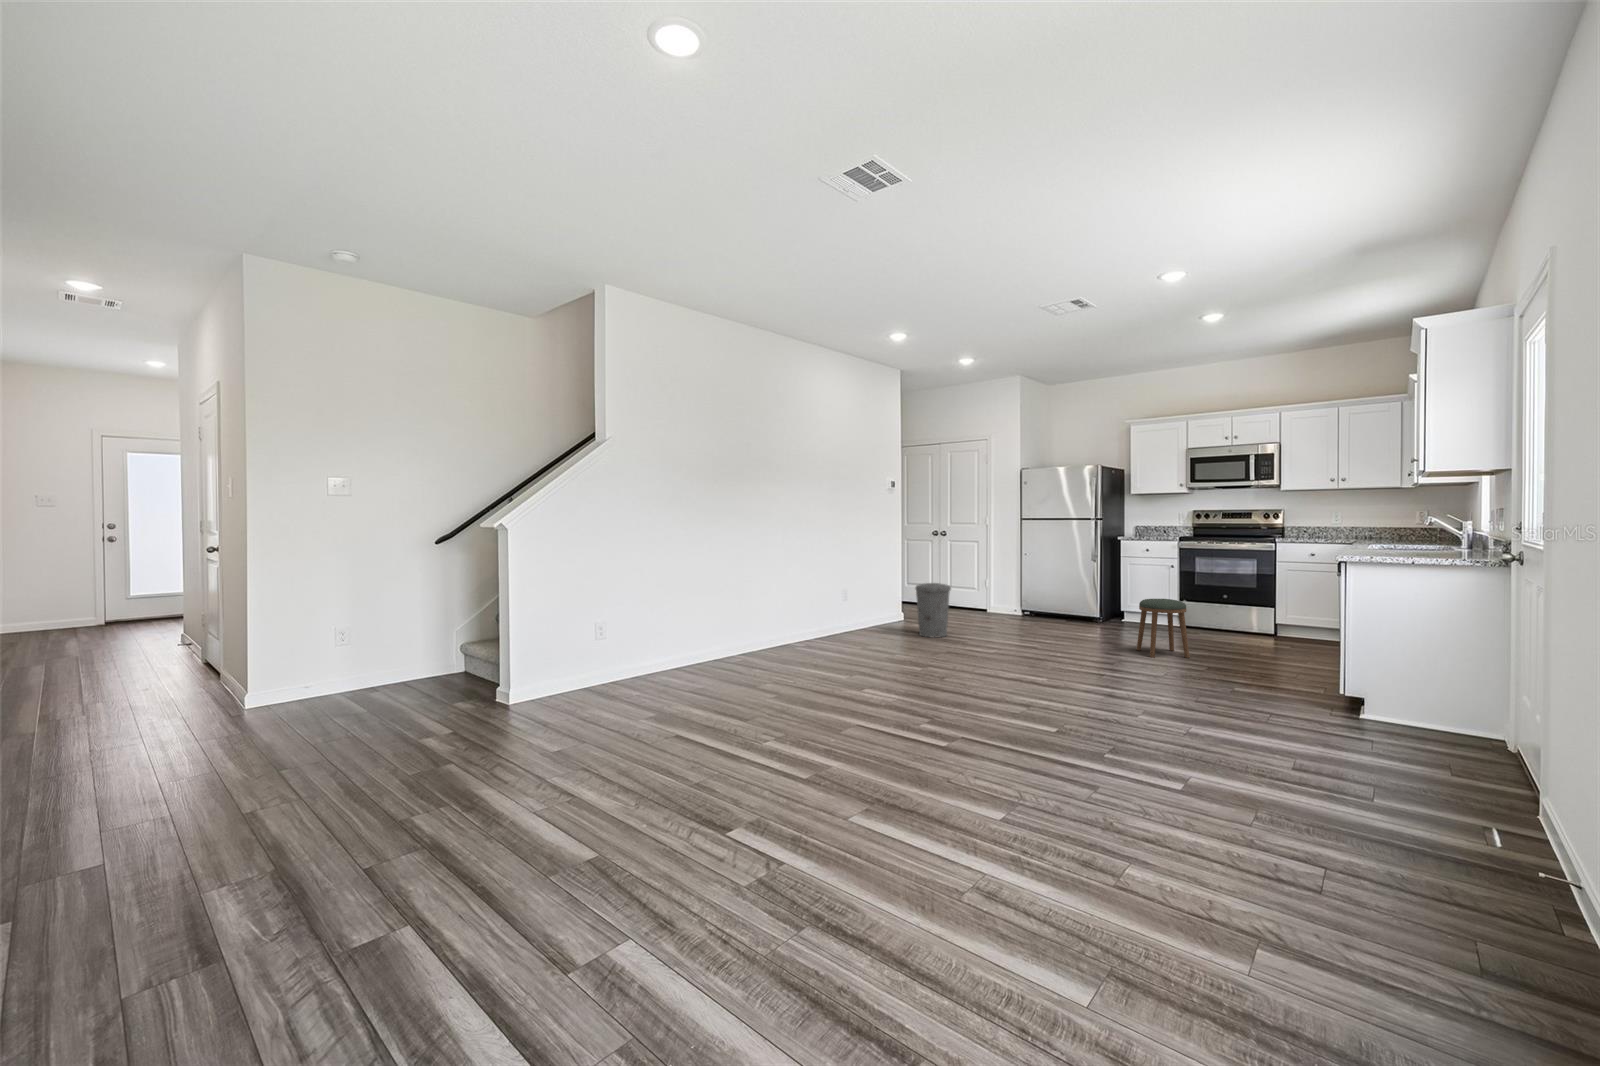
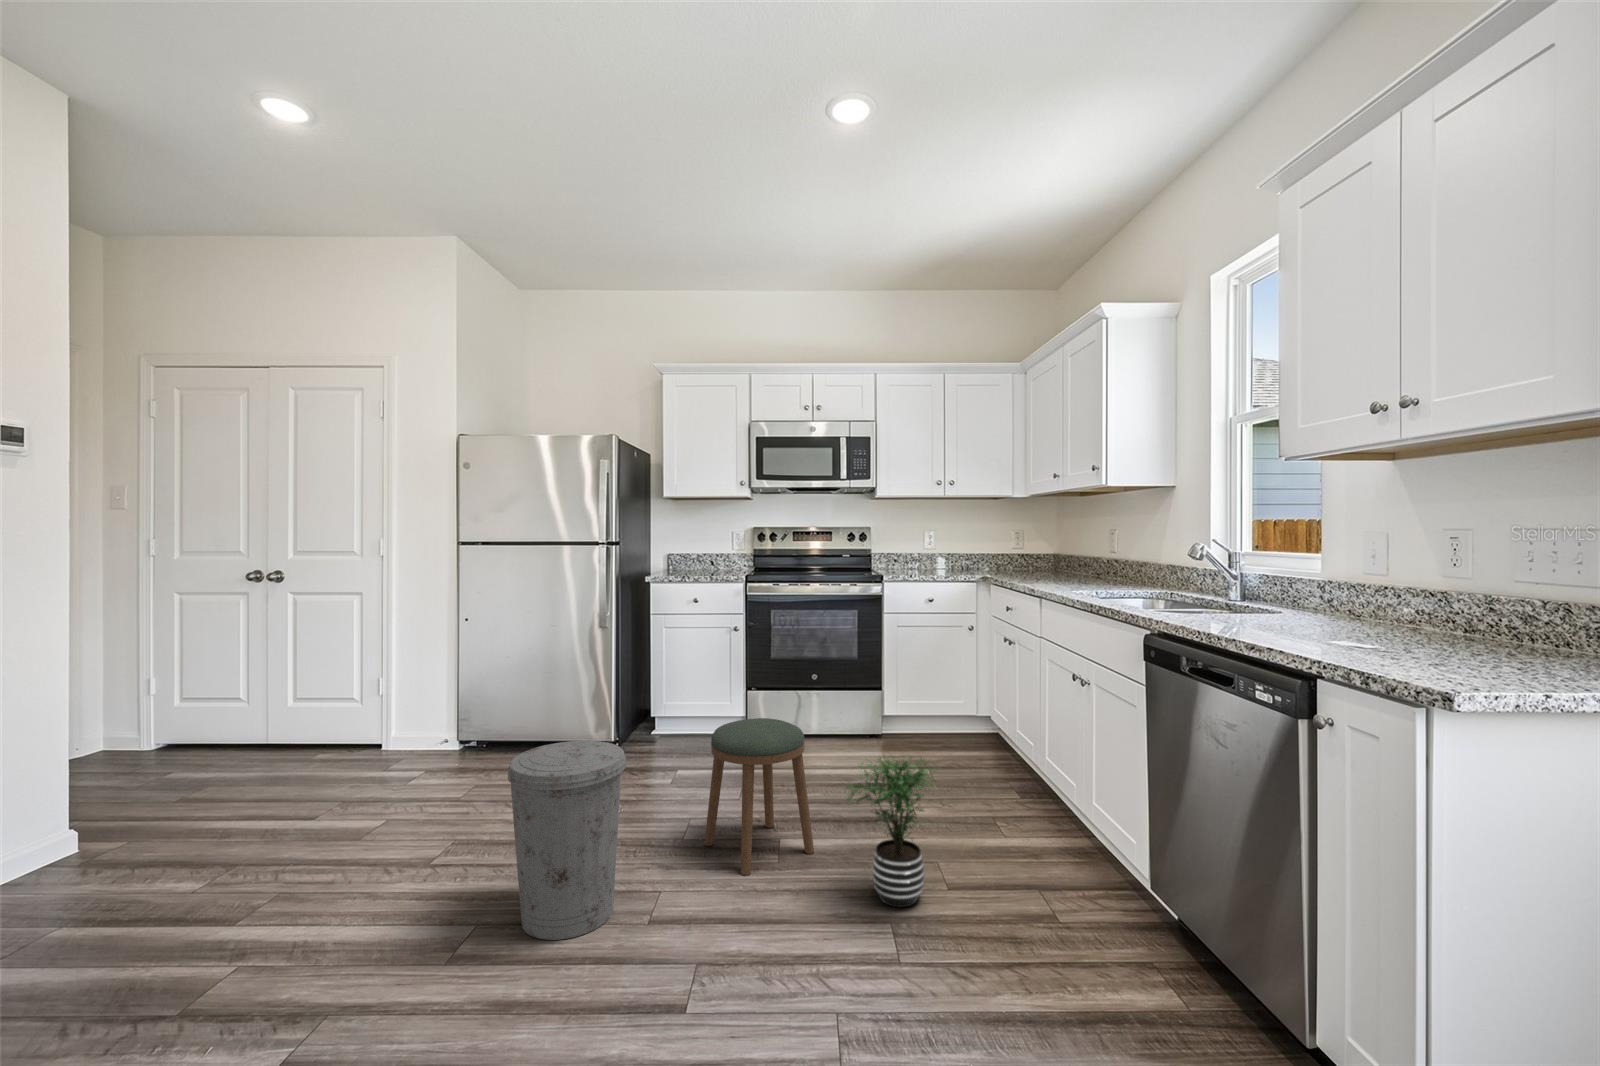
trash can: present [915,583,951,637] -> present [508,741,626,940]
potted plant: none [1194,609,1246,672] -> present [847,755,937,907]

